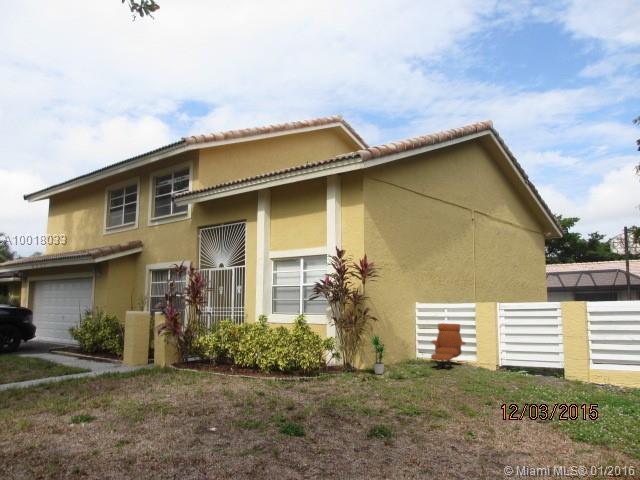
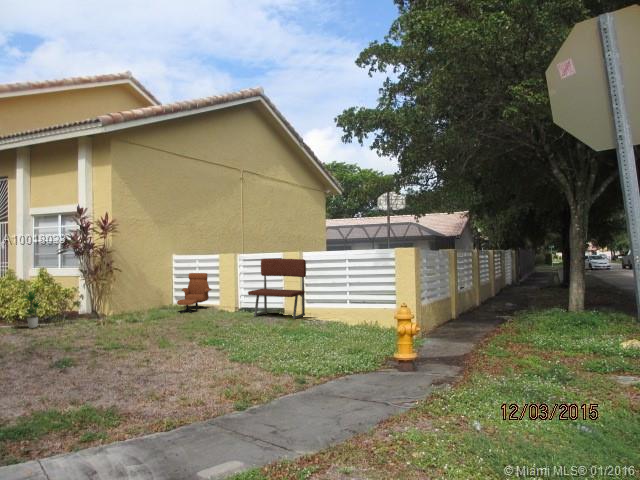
bench: none [527,309,601,385] -> present [248,259,306,319]
potted plant: present [370,335,385,374] -> present [22,290,41,328]

